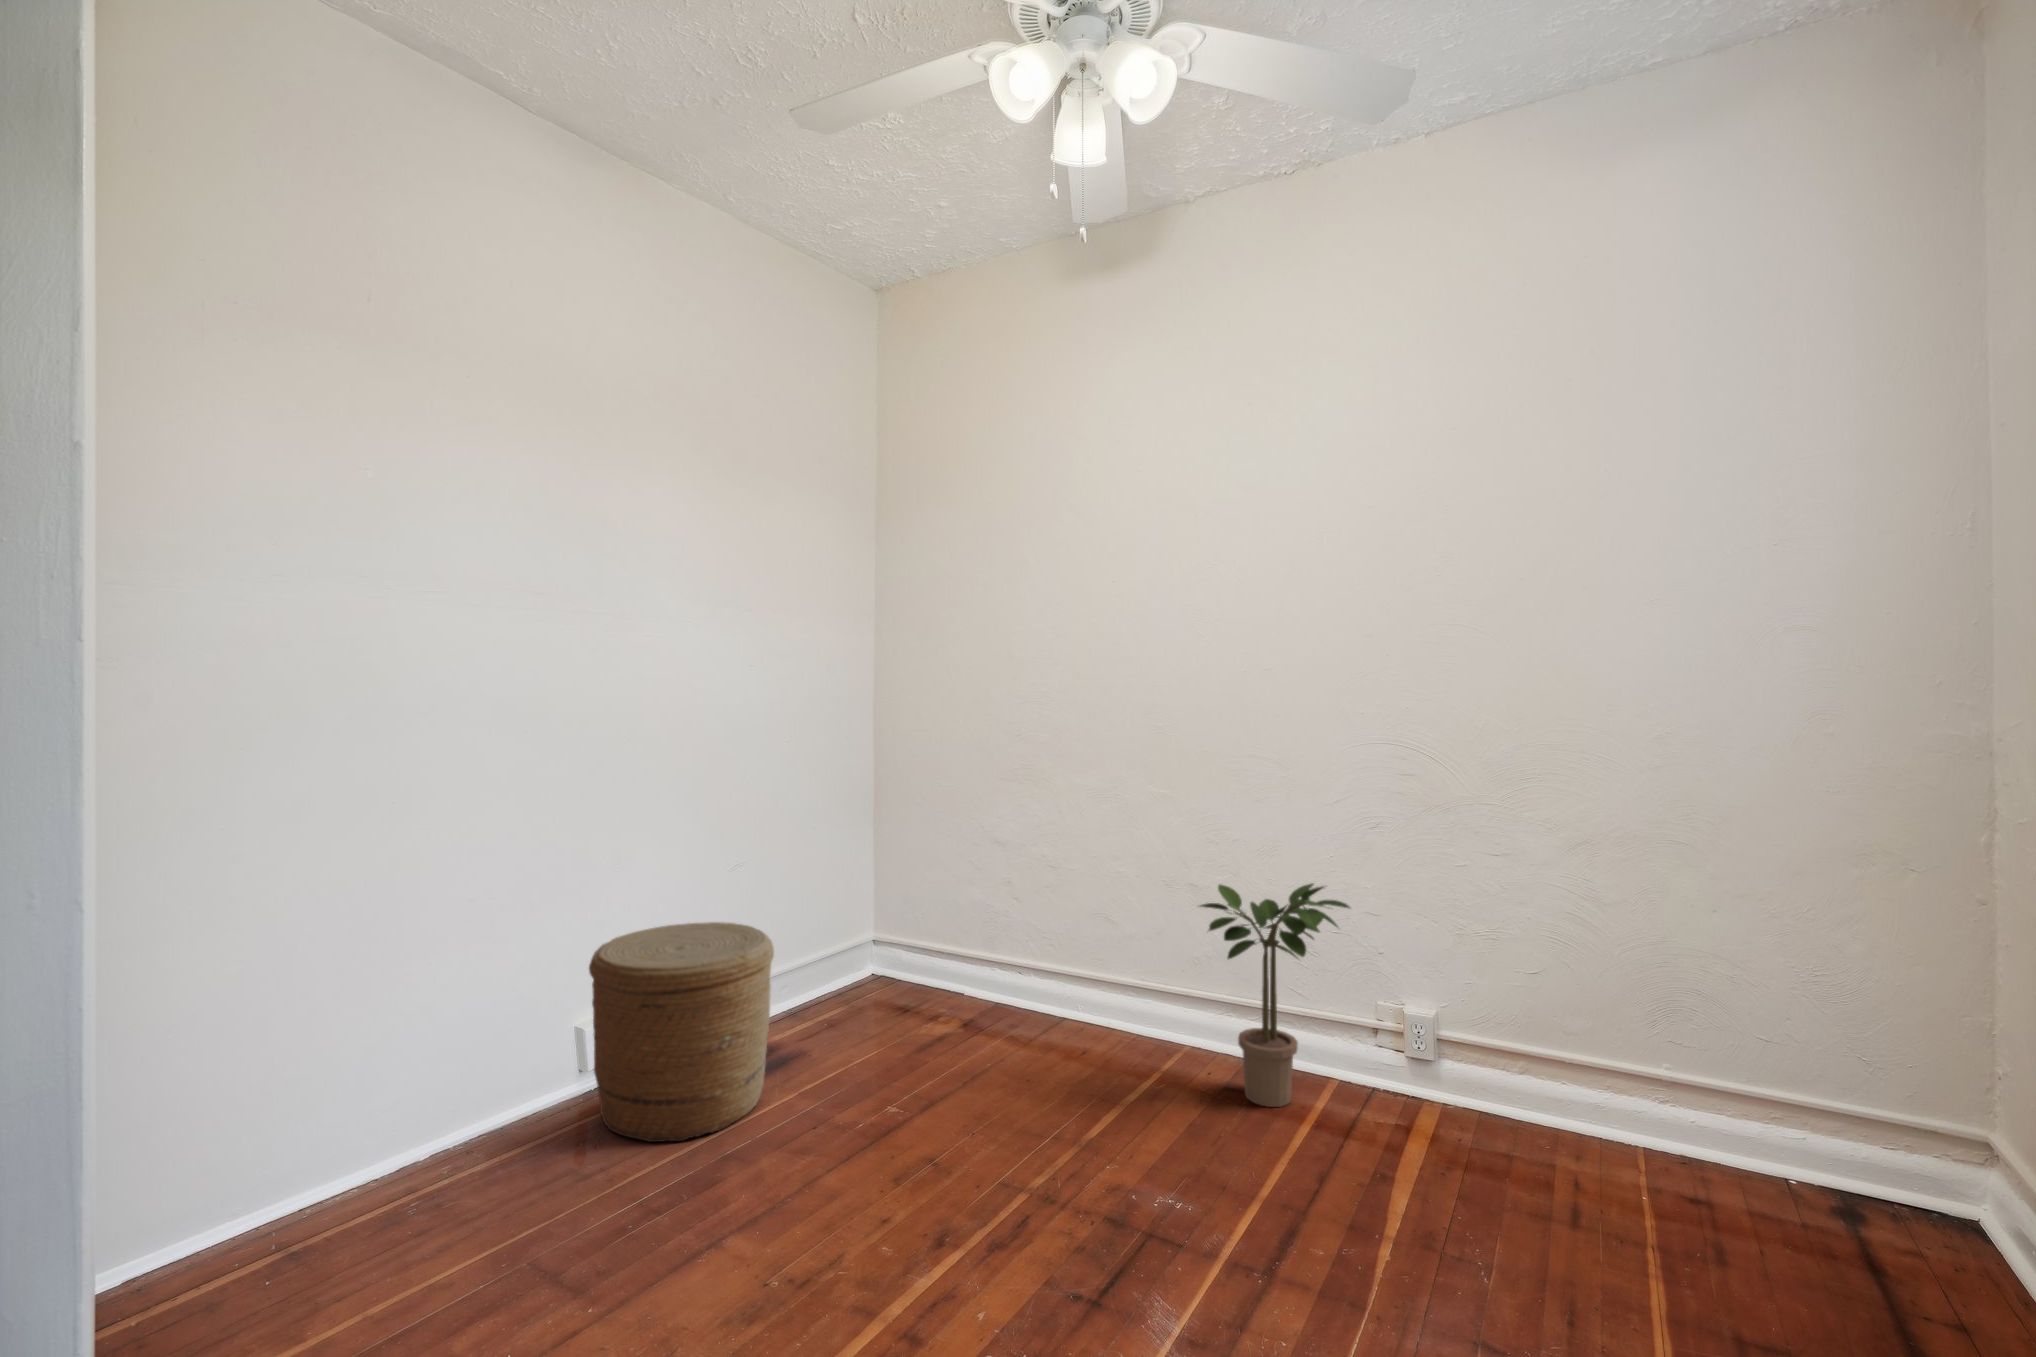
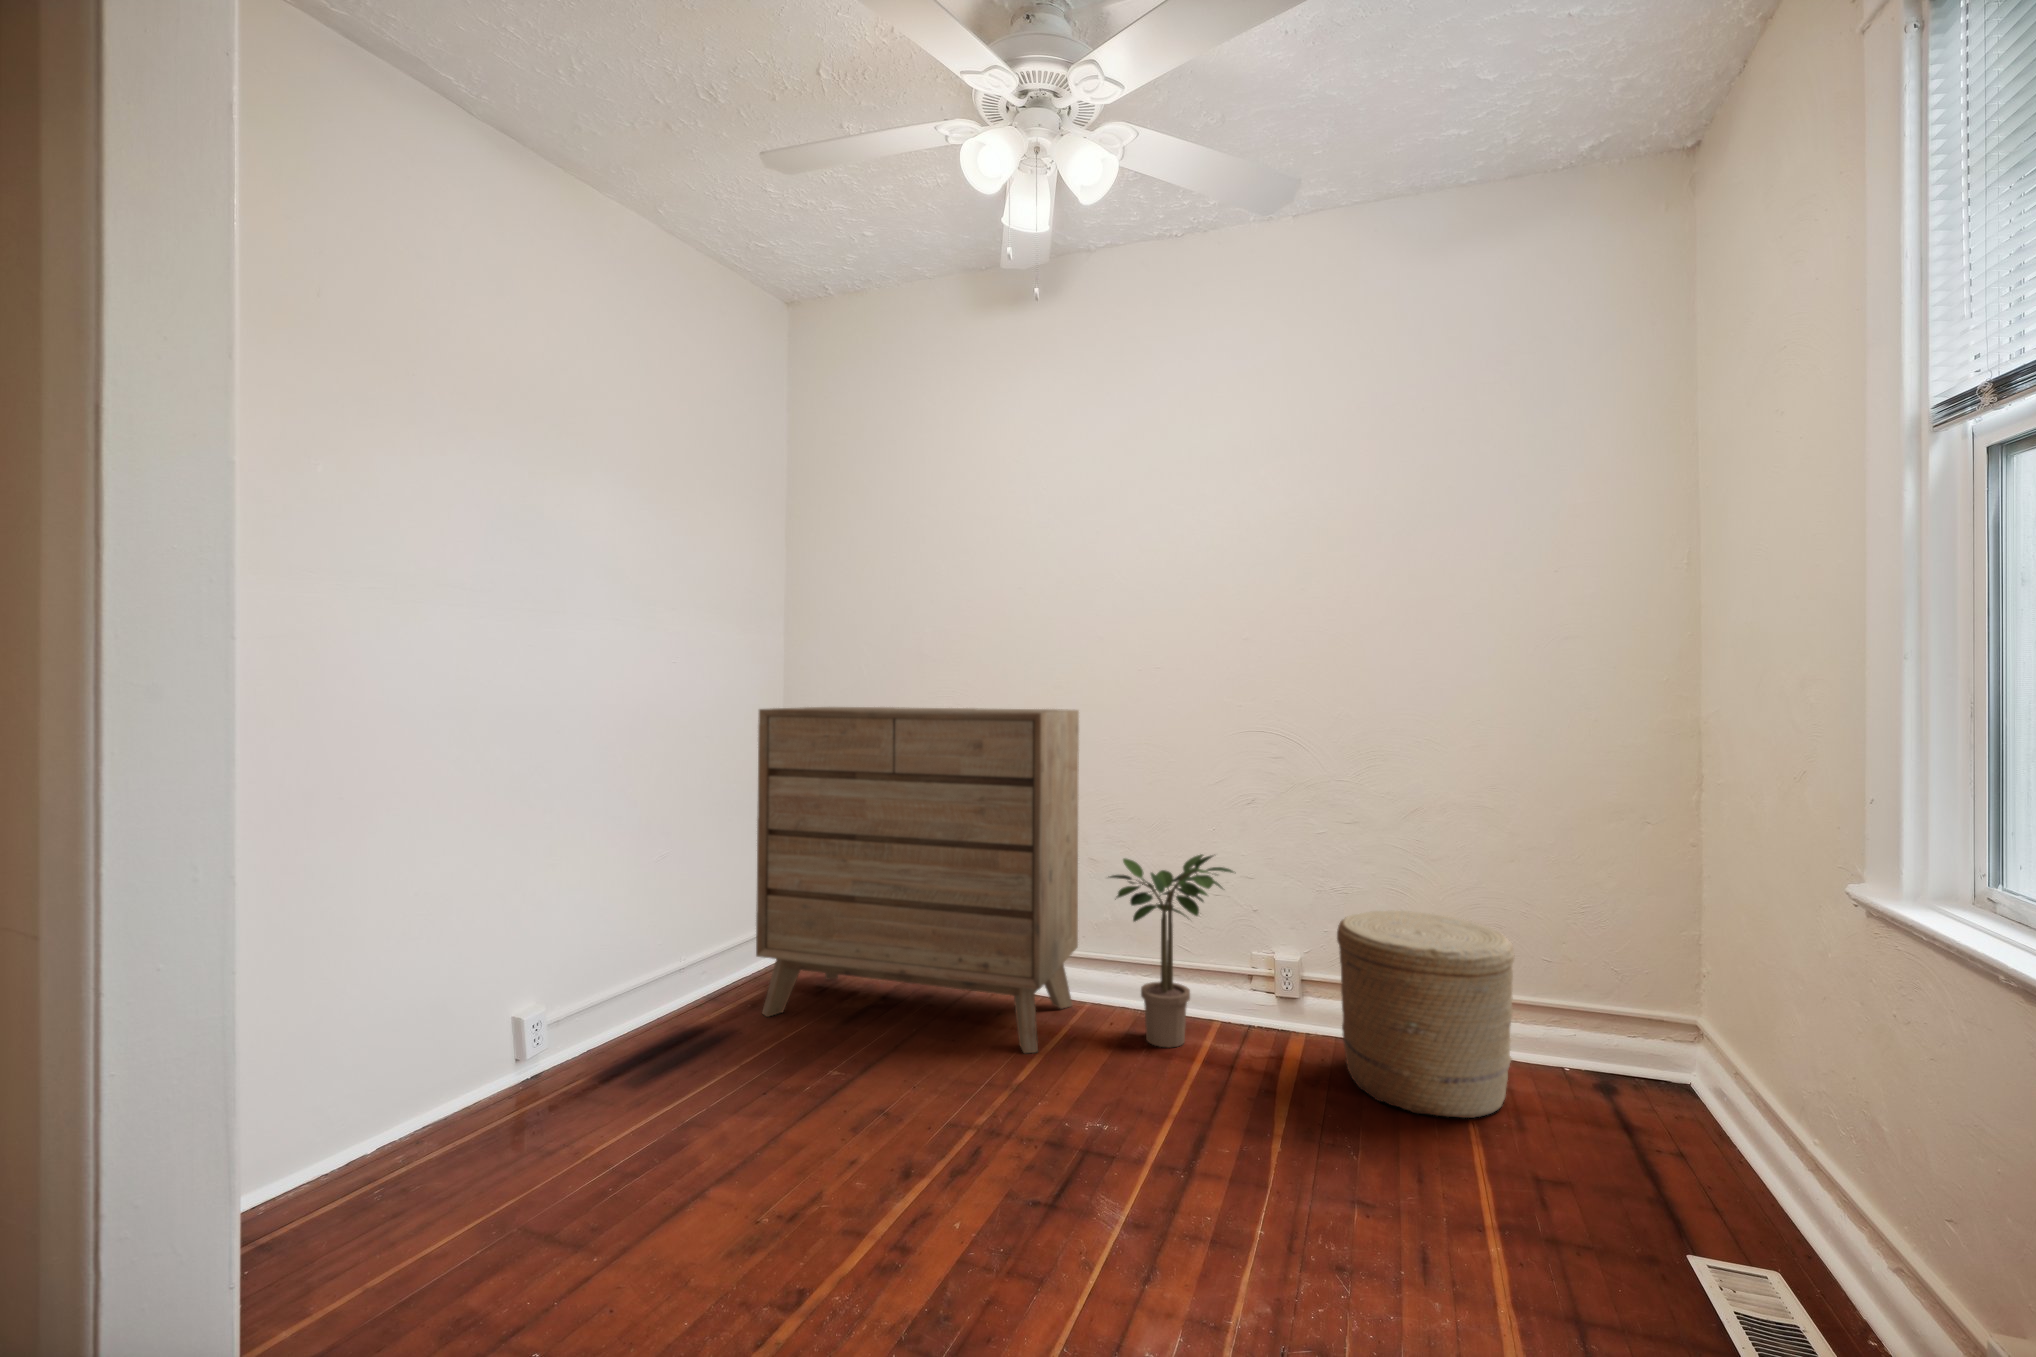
dresser: none [827,708,1172,1101] -> present [756,707,1079,1053]
woven basket: present [589,922,774,1142] -> present [1337,911,1514,1118]

